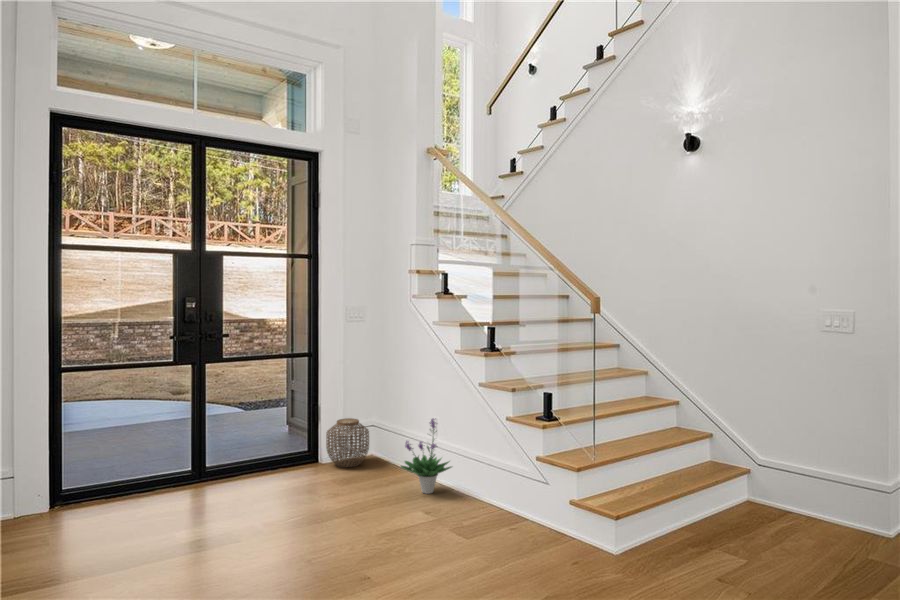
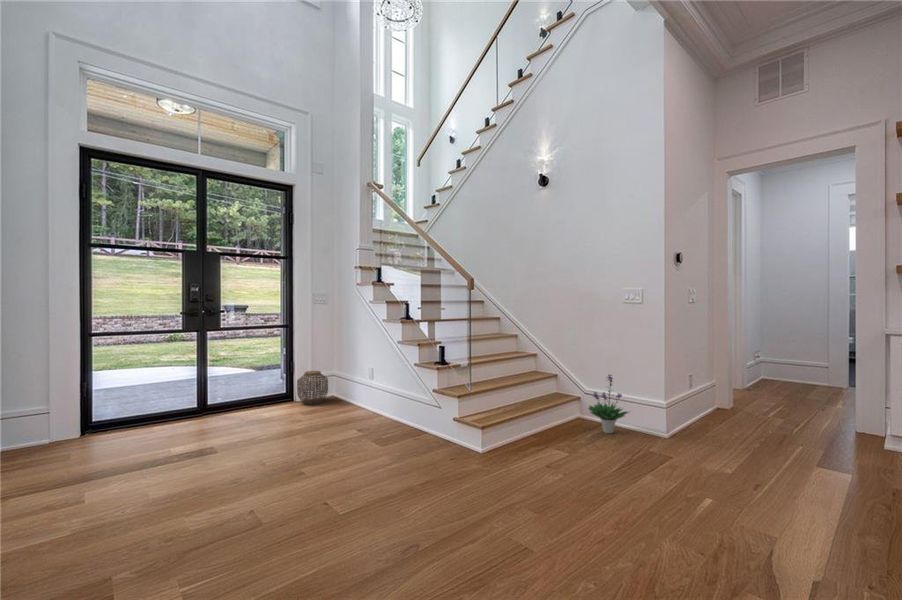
potted plant: present [401,418,451,494] -> present [588,375,629,433]

